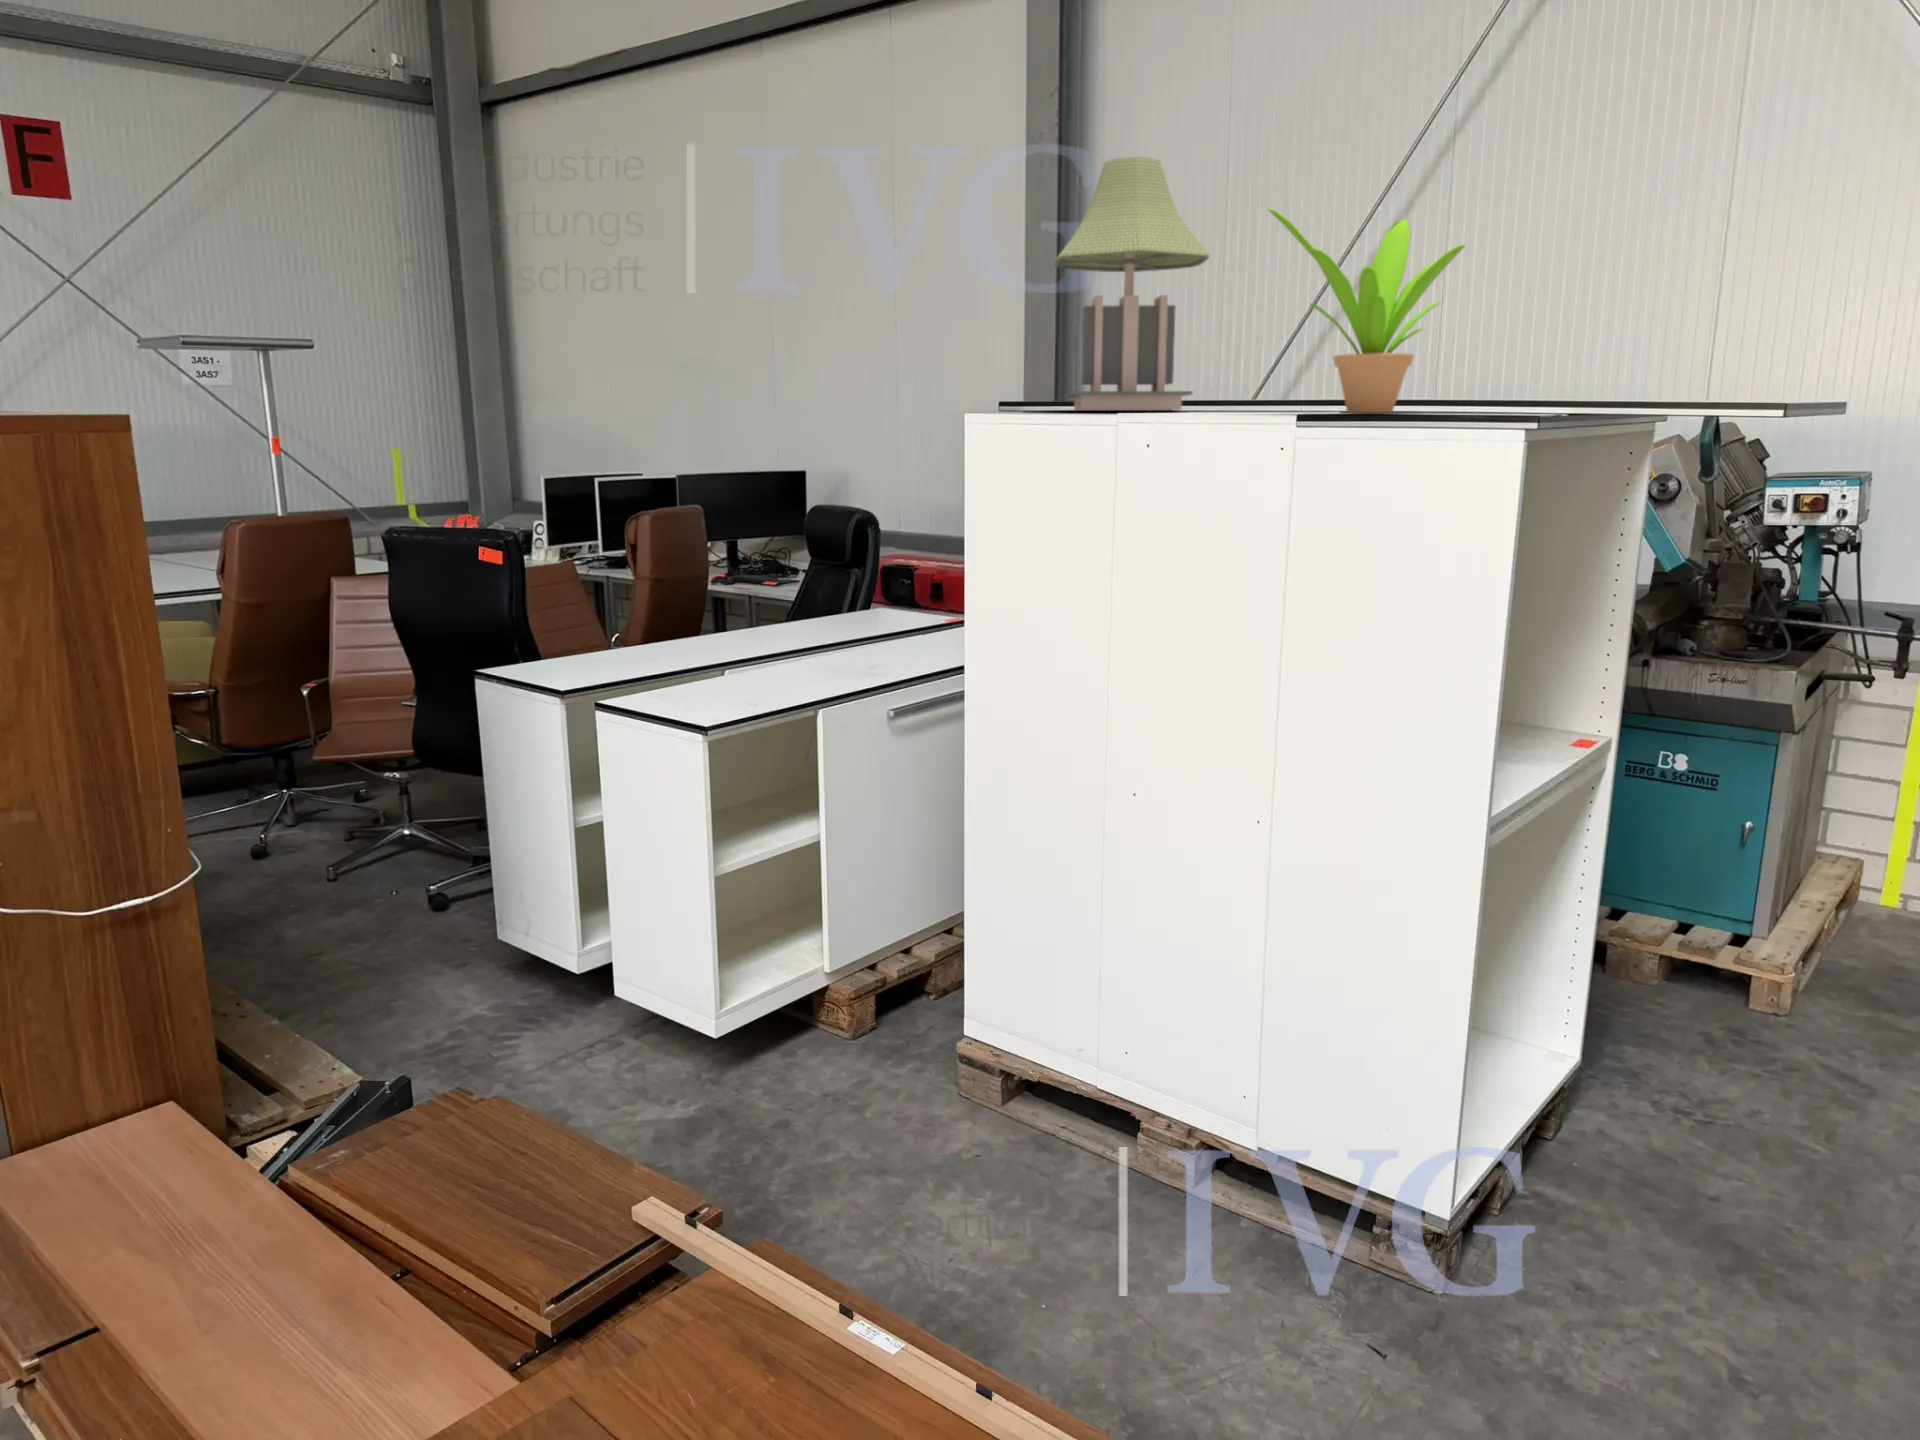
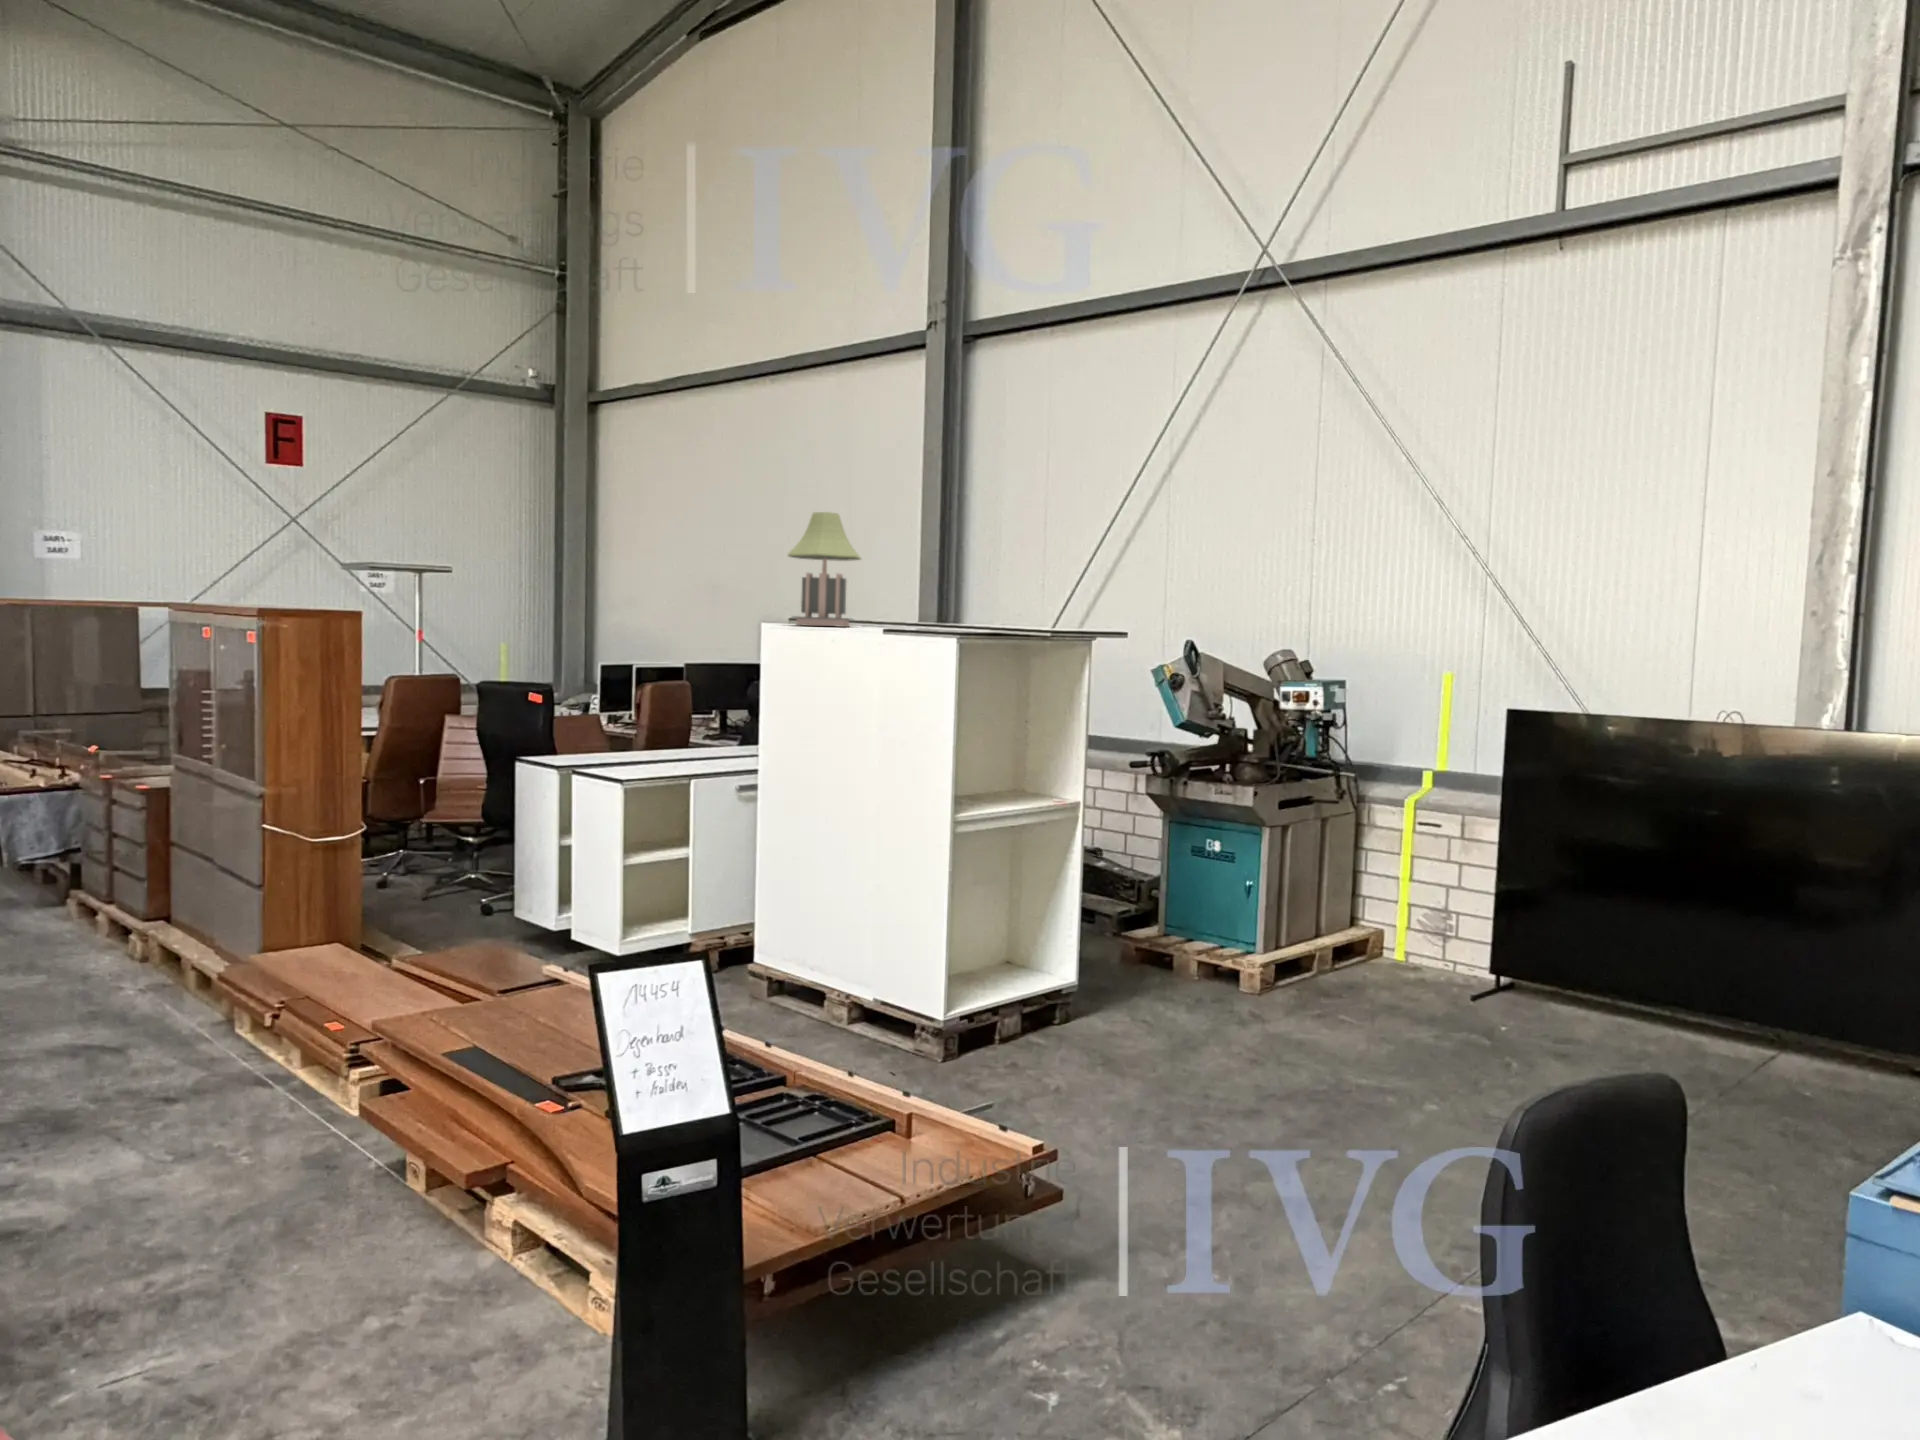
potted plant: present [1268,208,1465,413] -> none [863,540,946,630]

